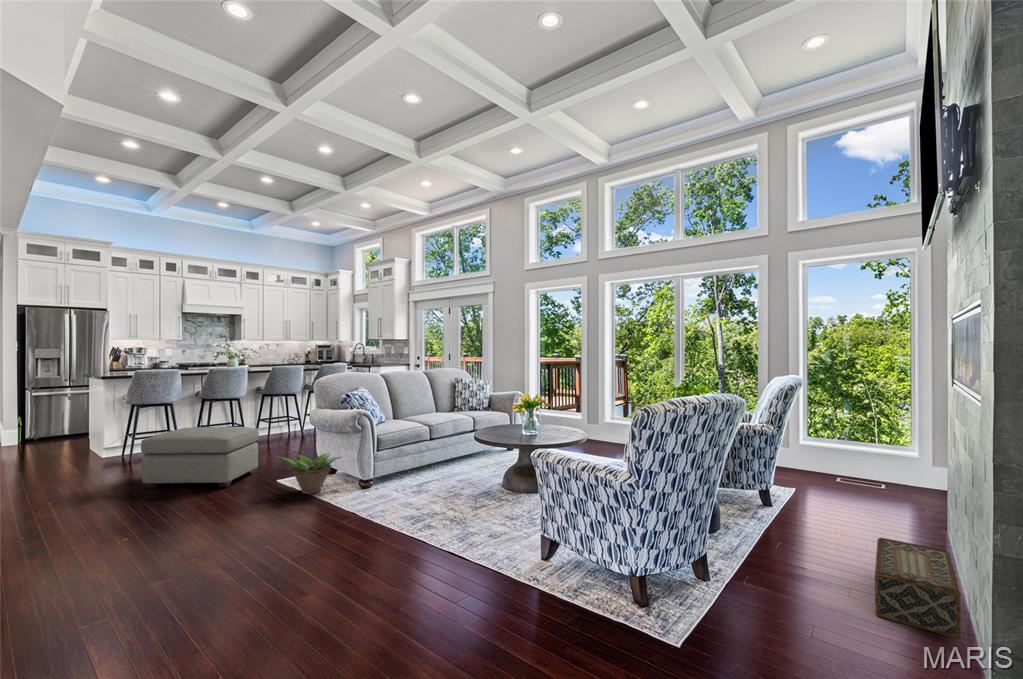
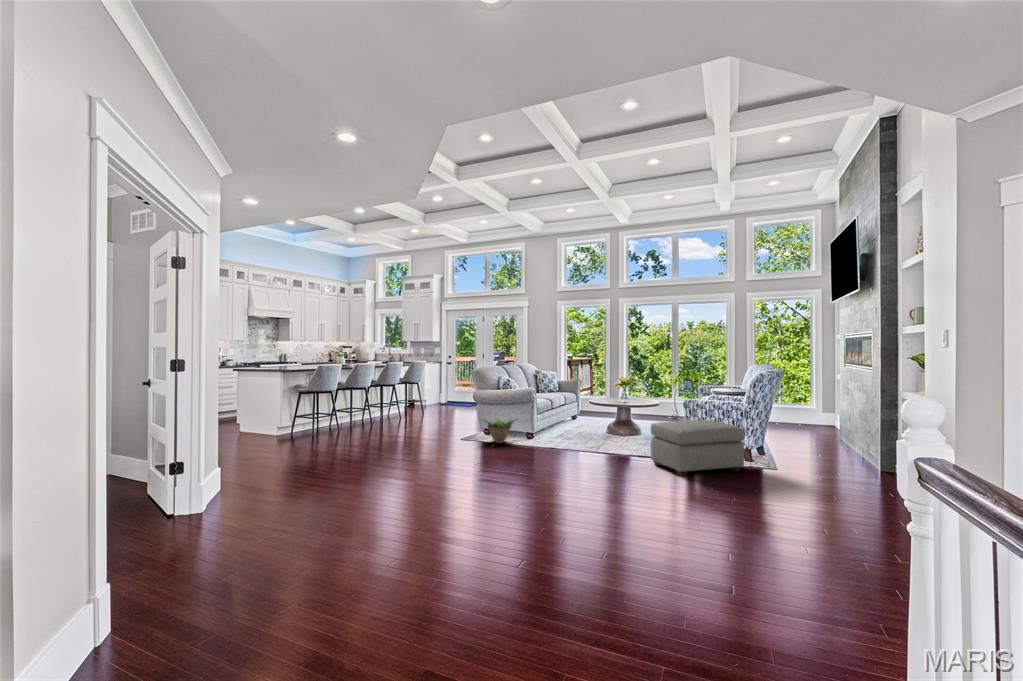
ottoman: present [141,427,259,488] -> present [650,420,744,476]
woven basket: present [875,537,961,639] -> none [825,433,865,461]

